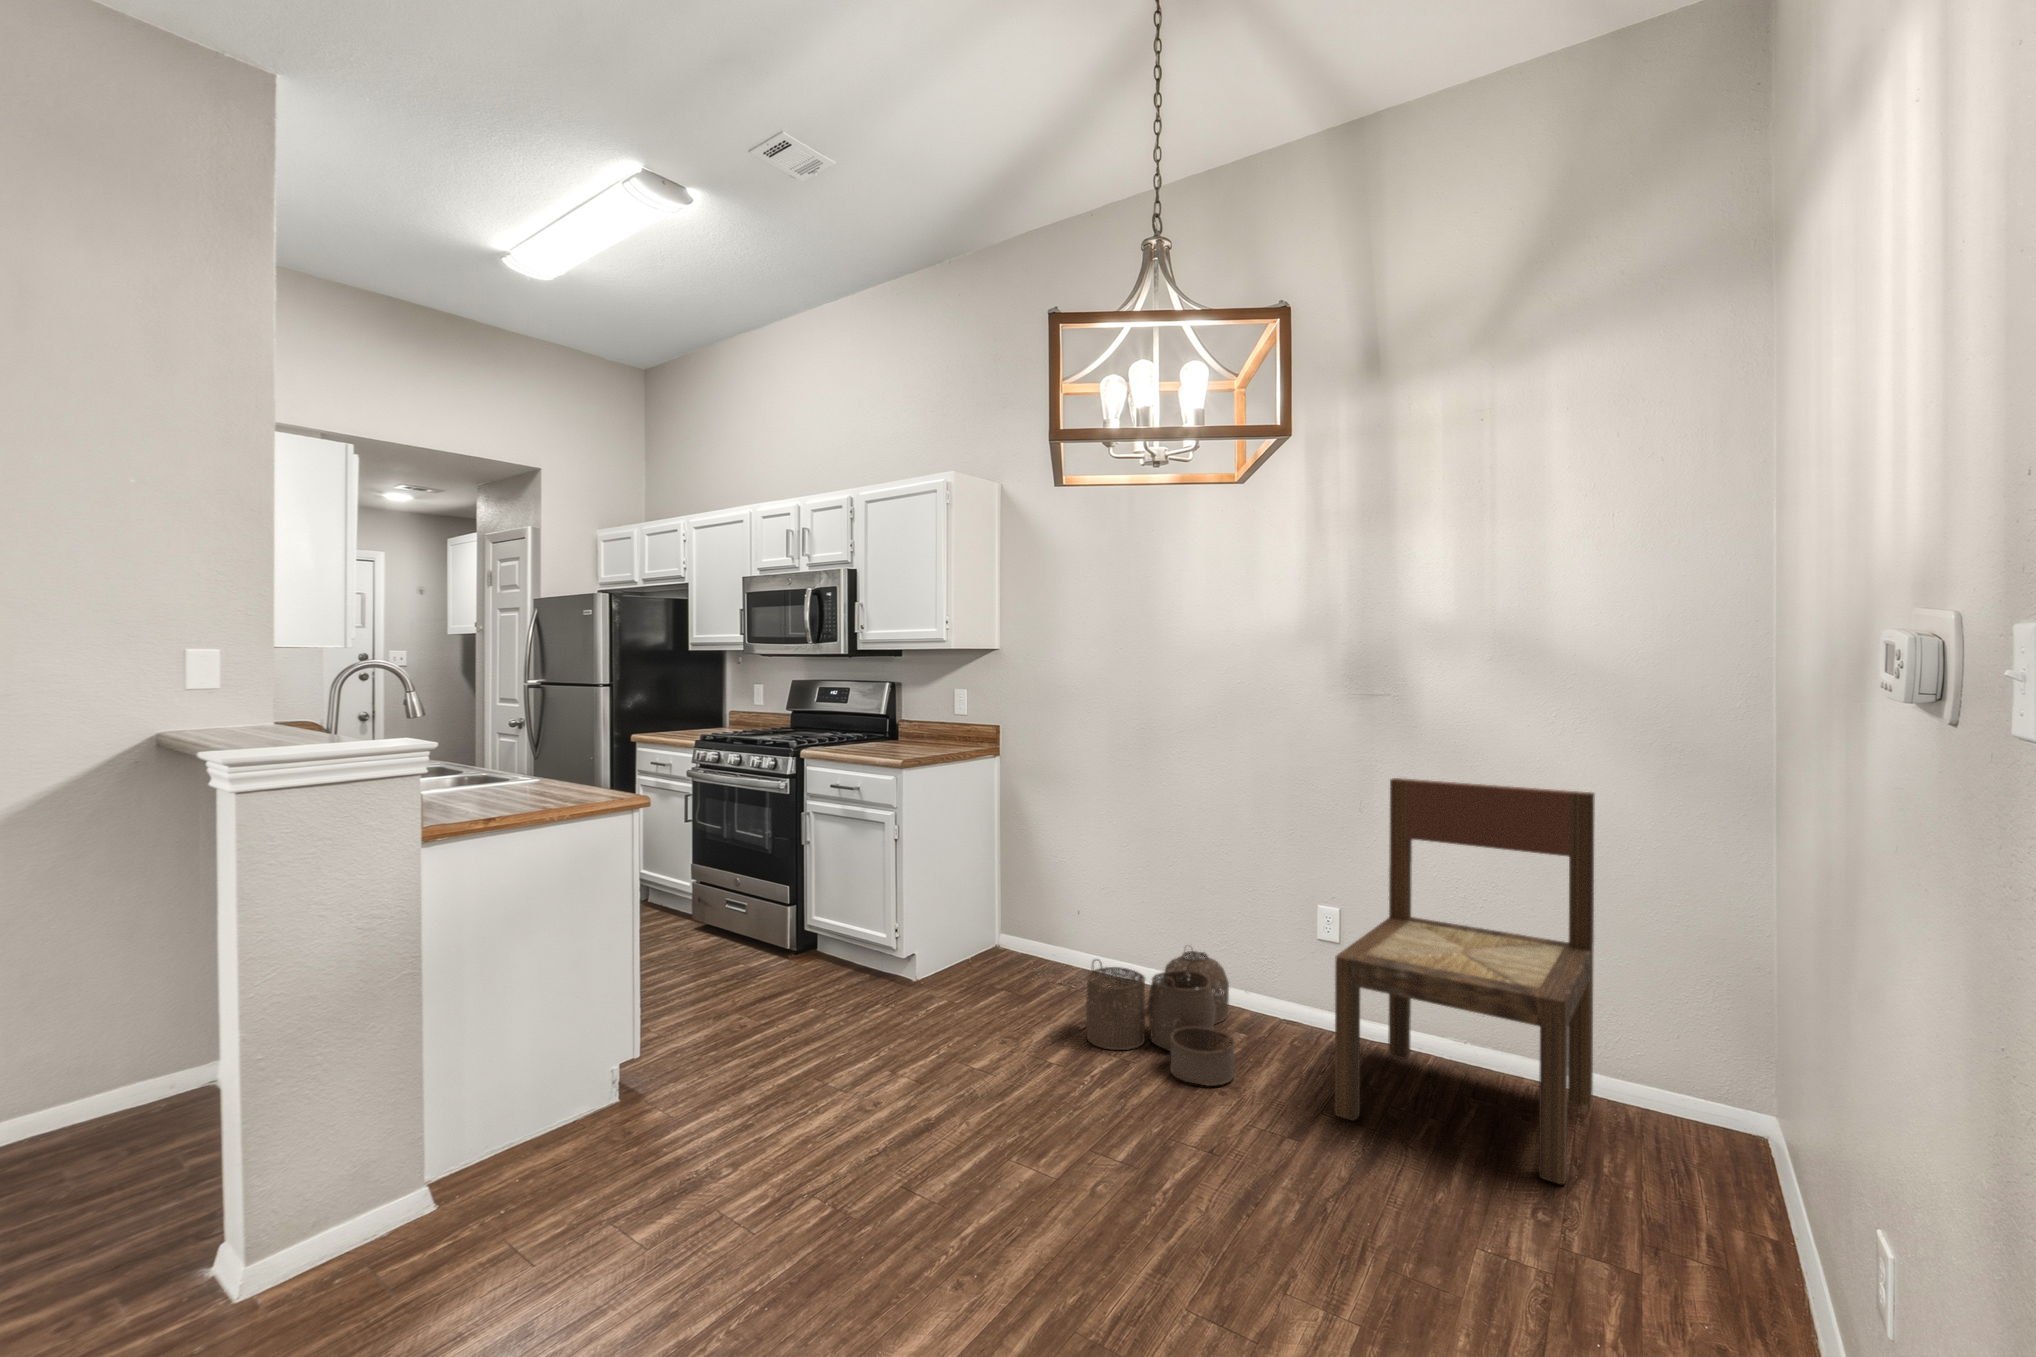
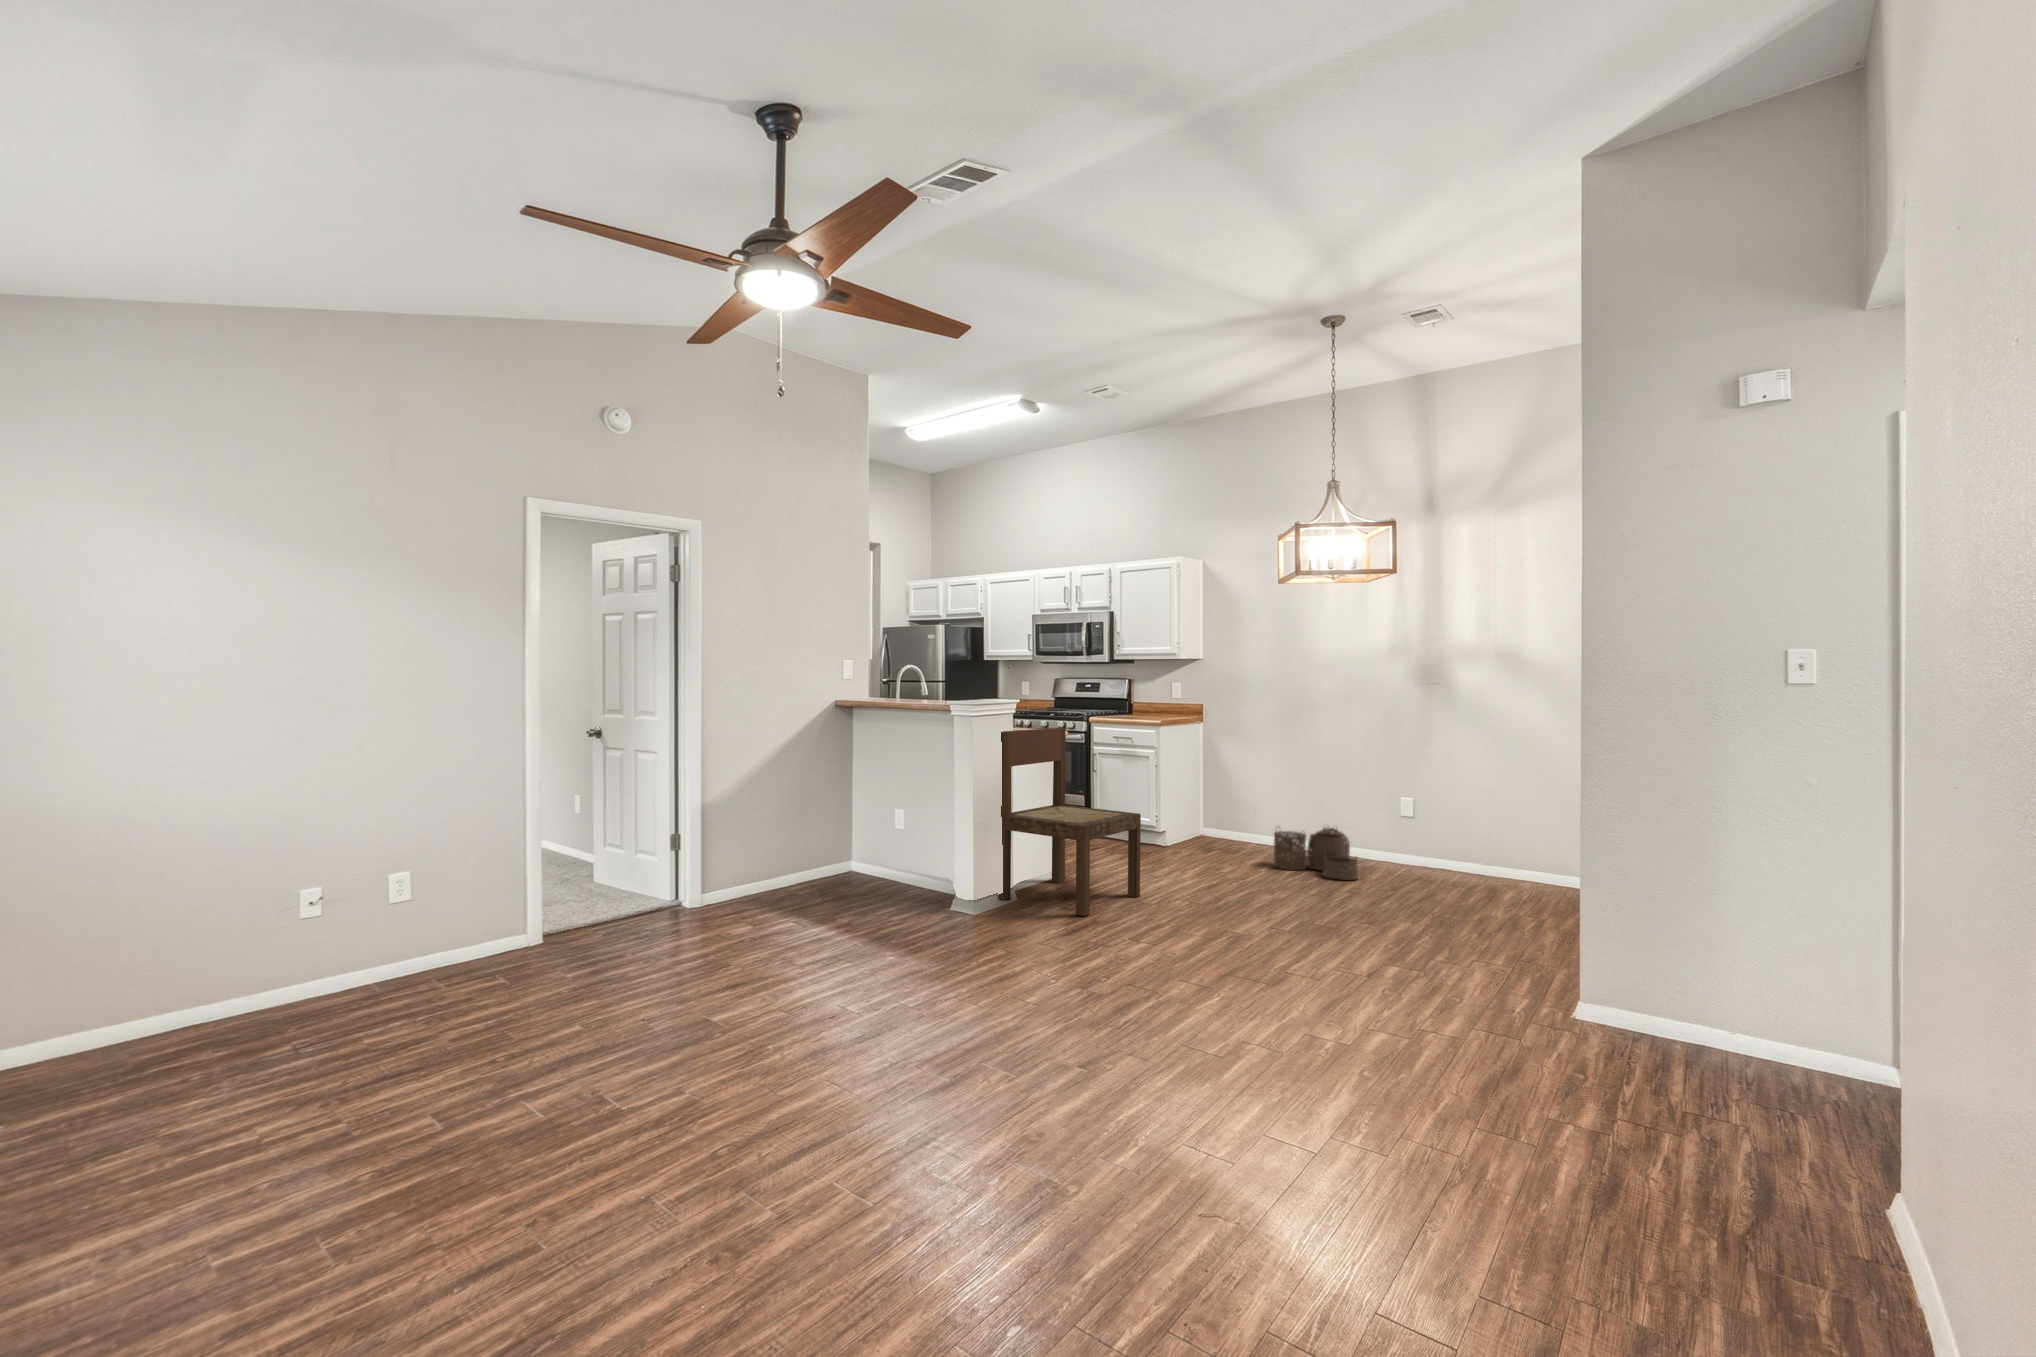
dining chair: present [1335,778,1595,1184] -> present [998,728,1141,916]

